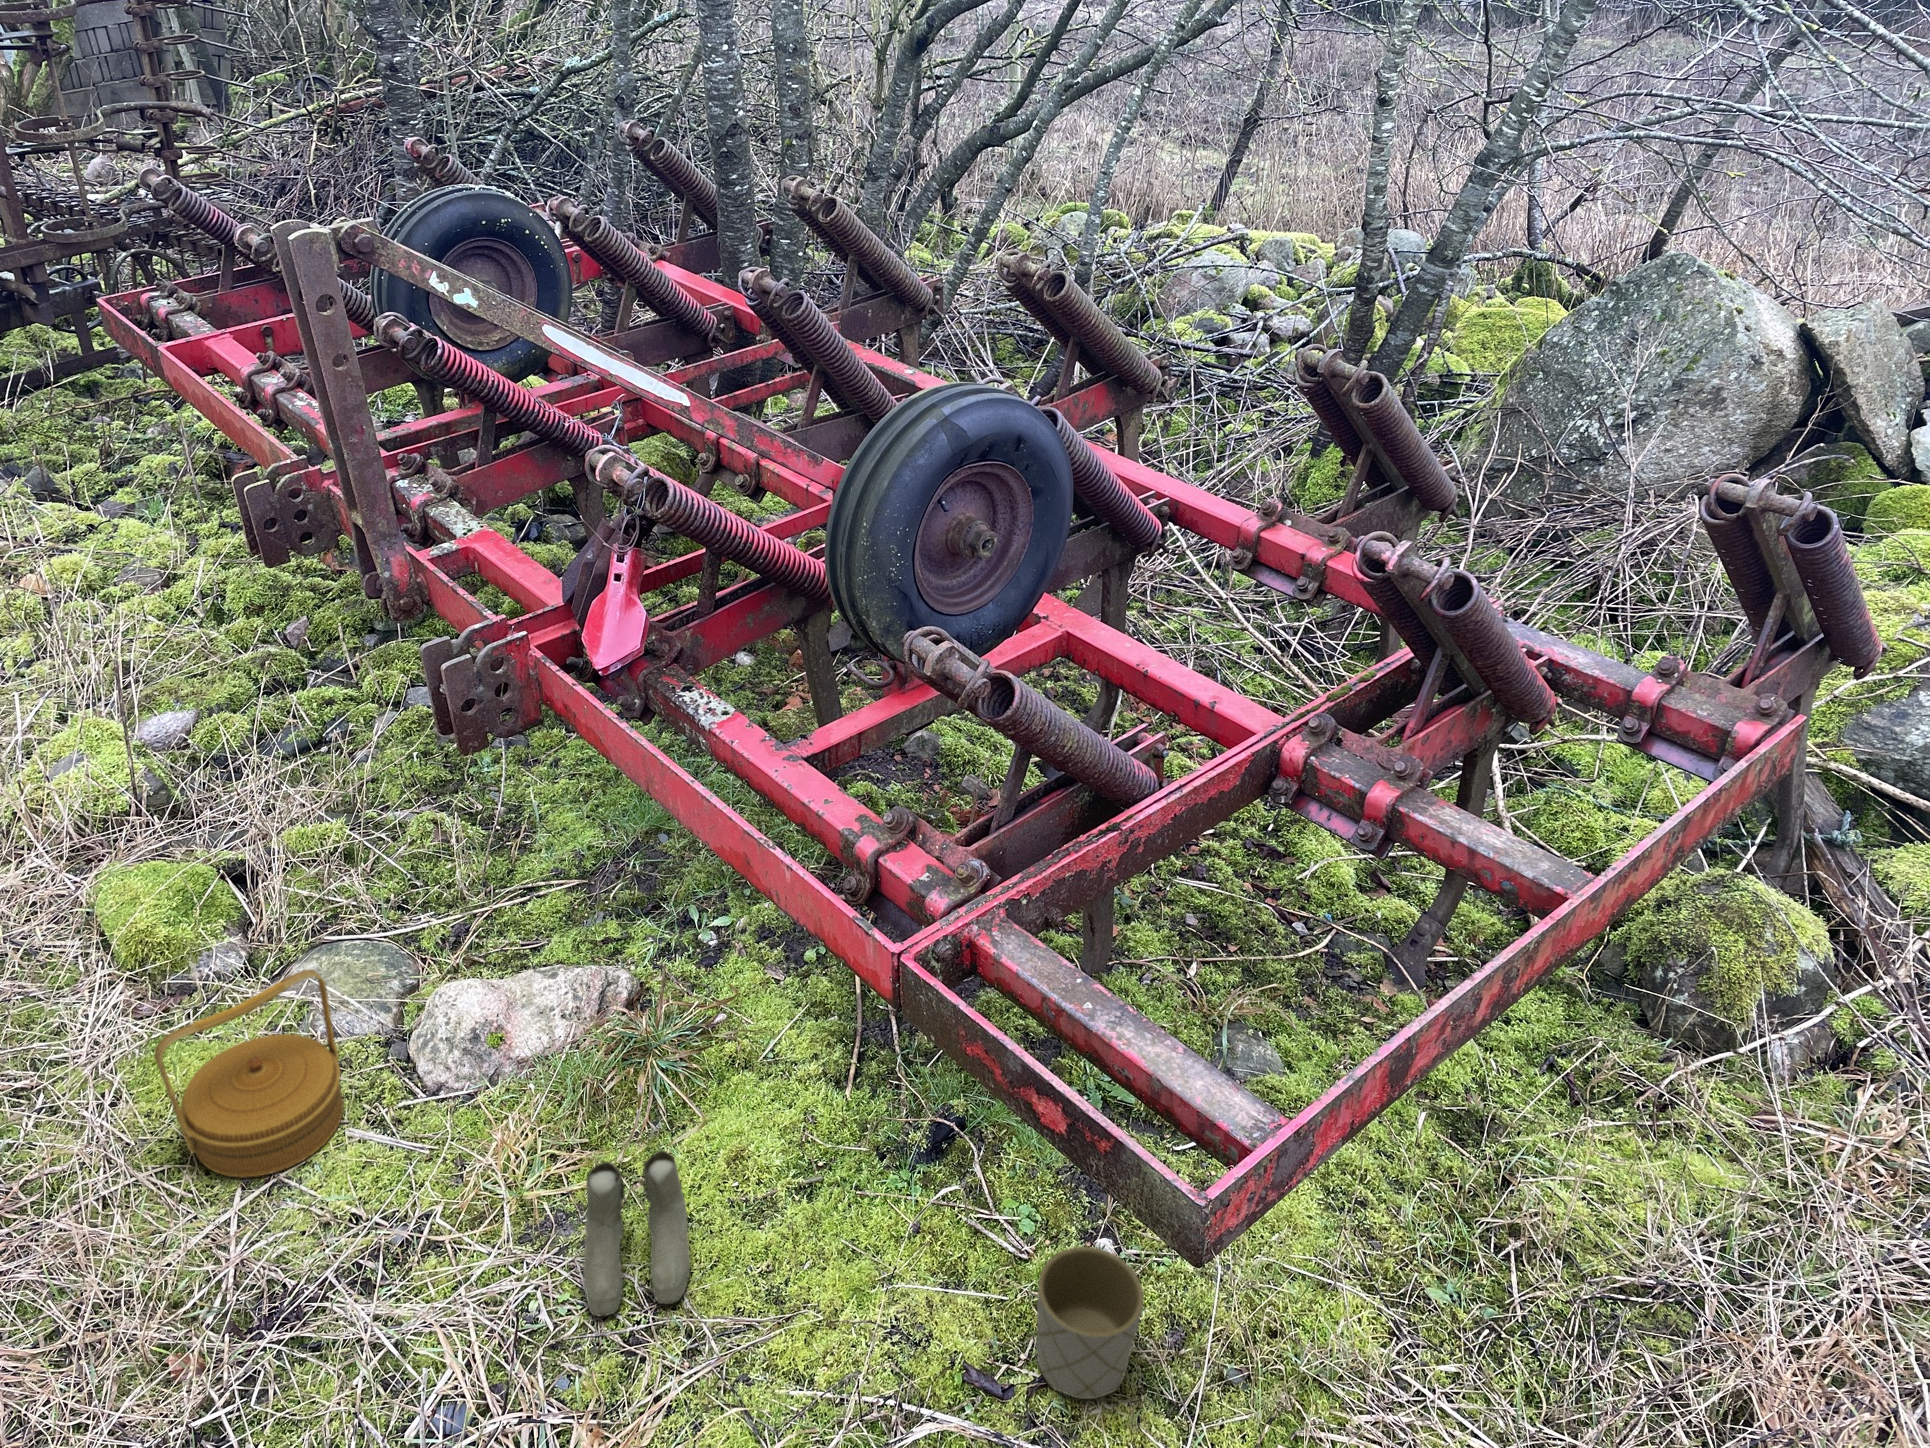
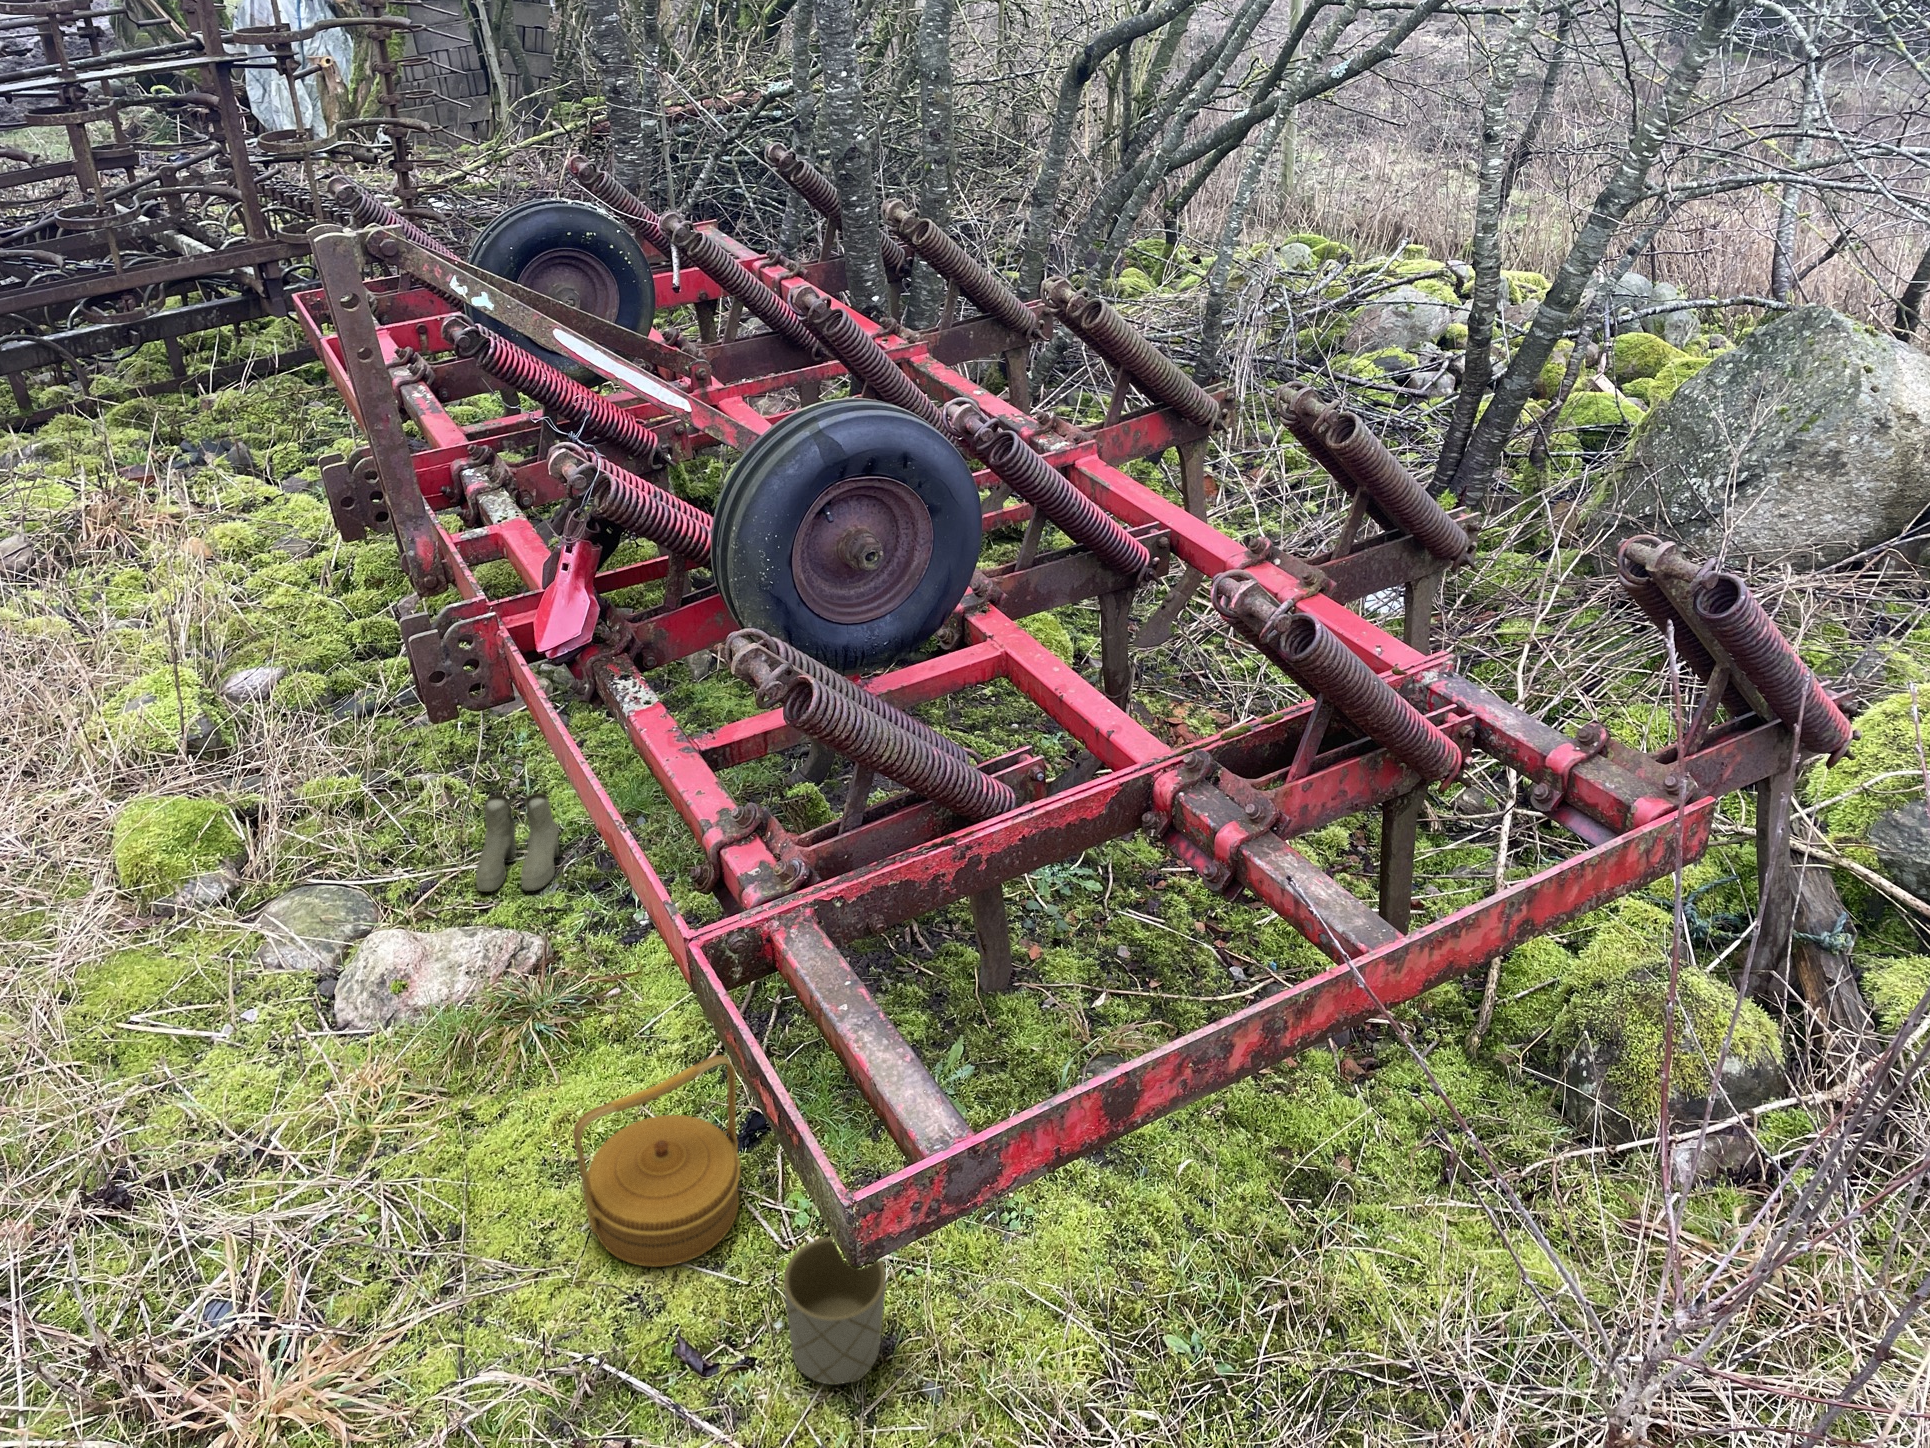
basket: present [154,970,344,1178] -> present [573,1055,740,1267]
boots: present [583,1151,690,1316] -> present [476,793,559,892]

